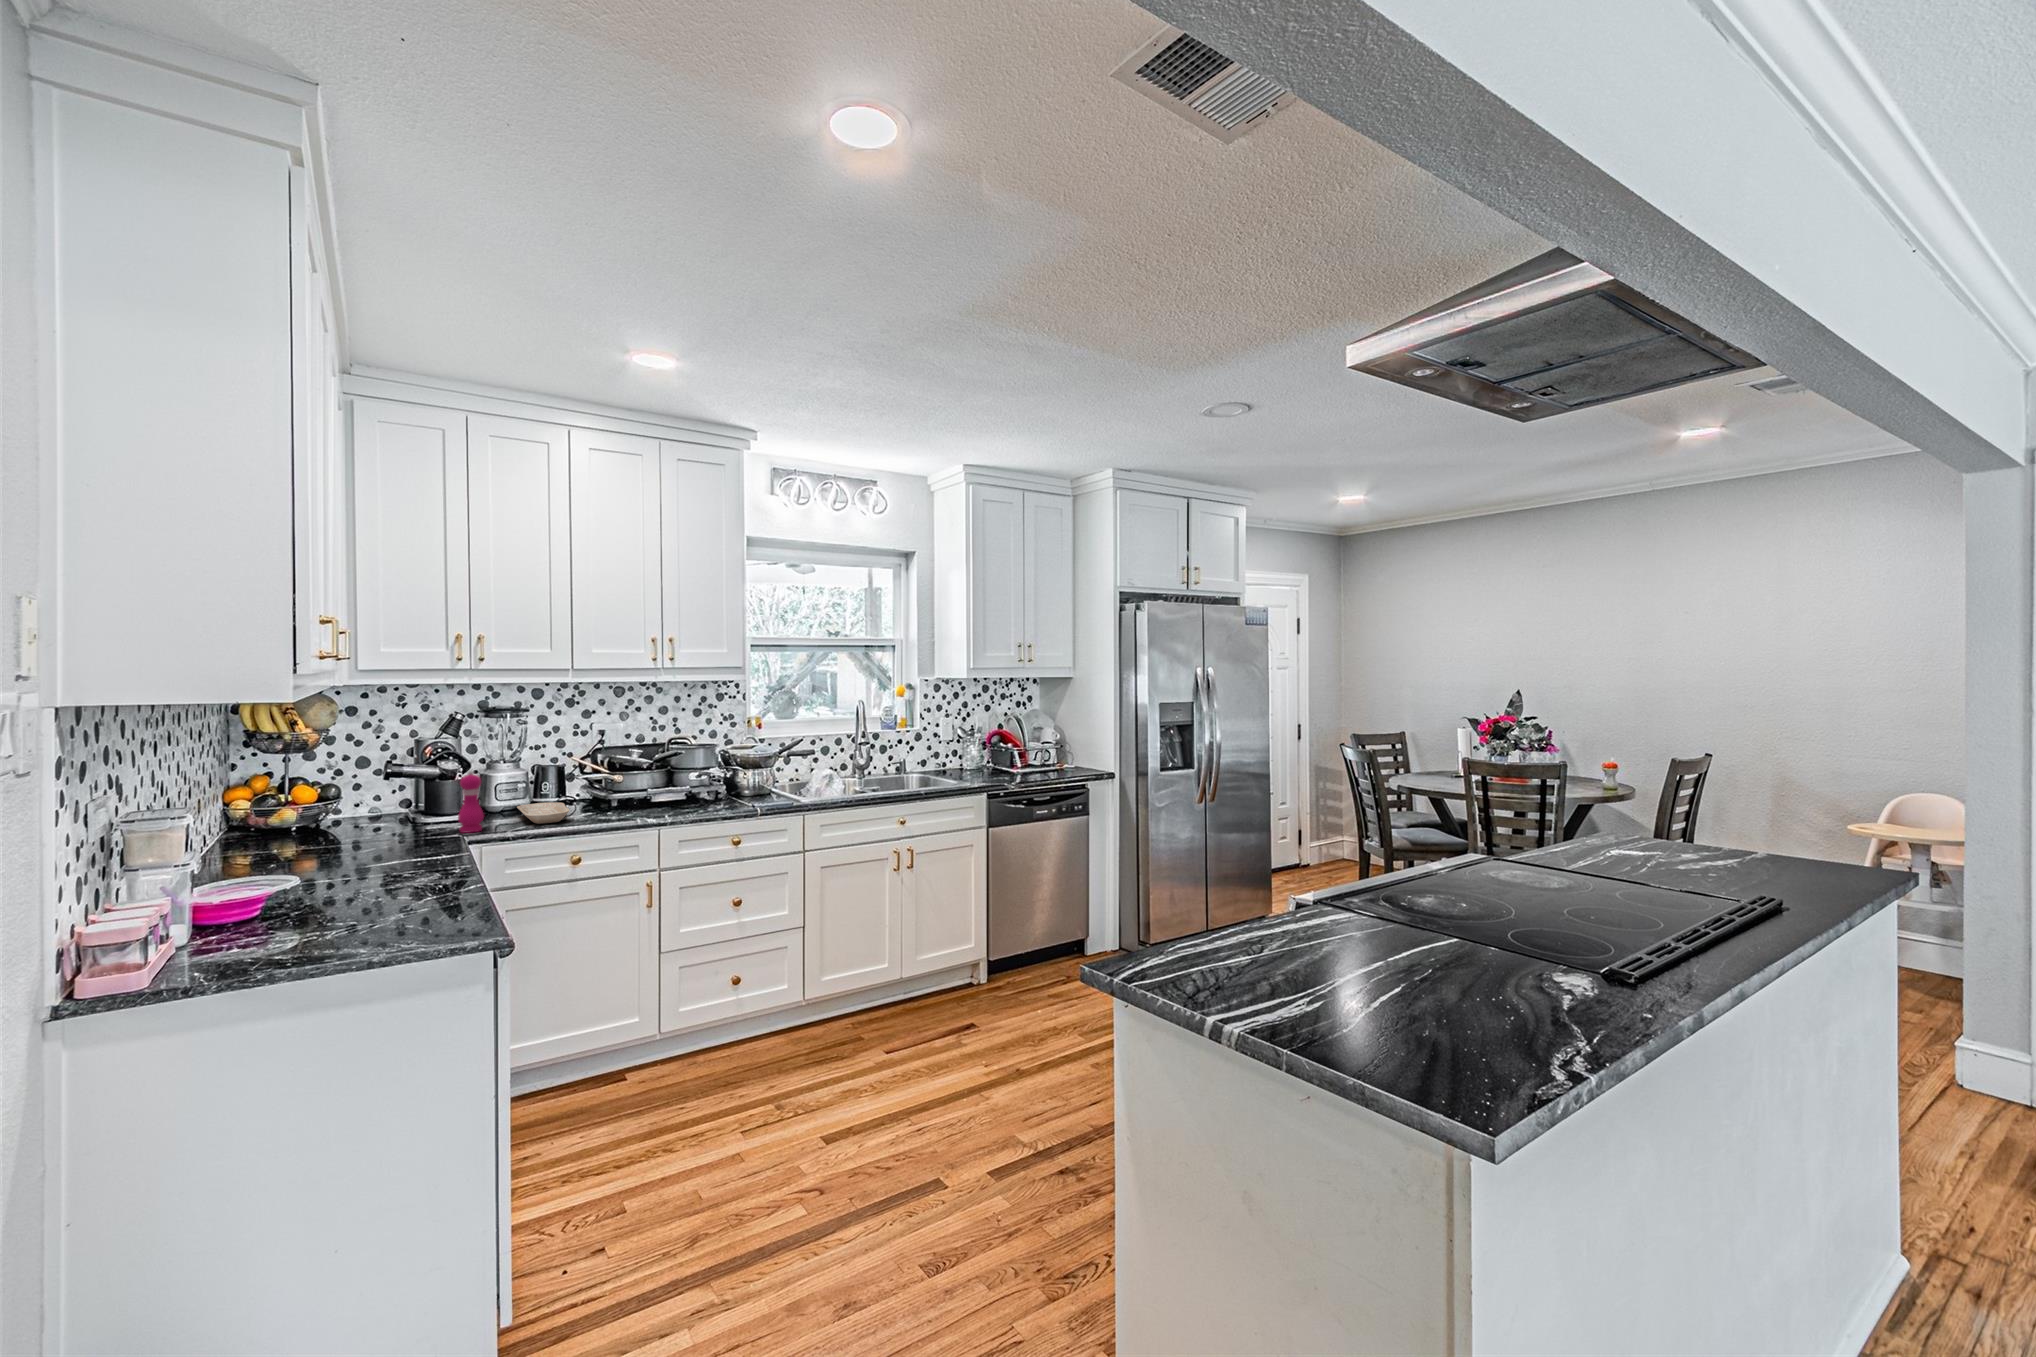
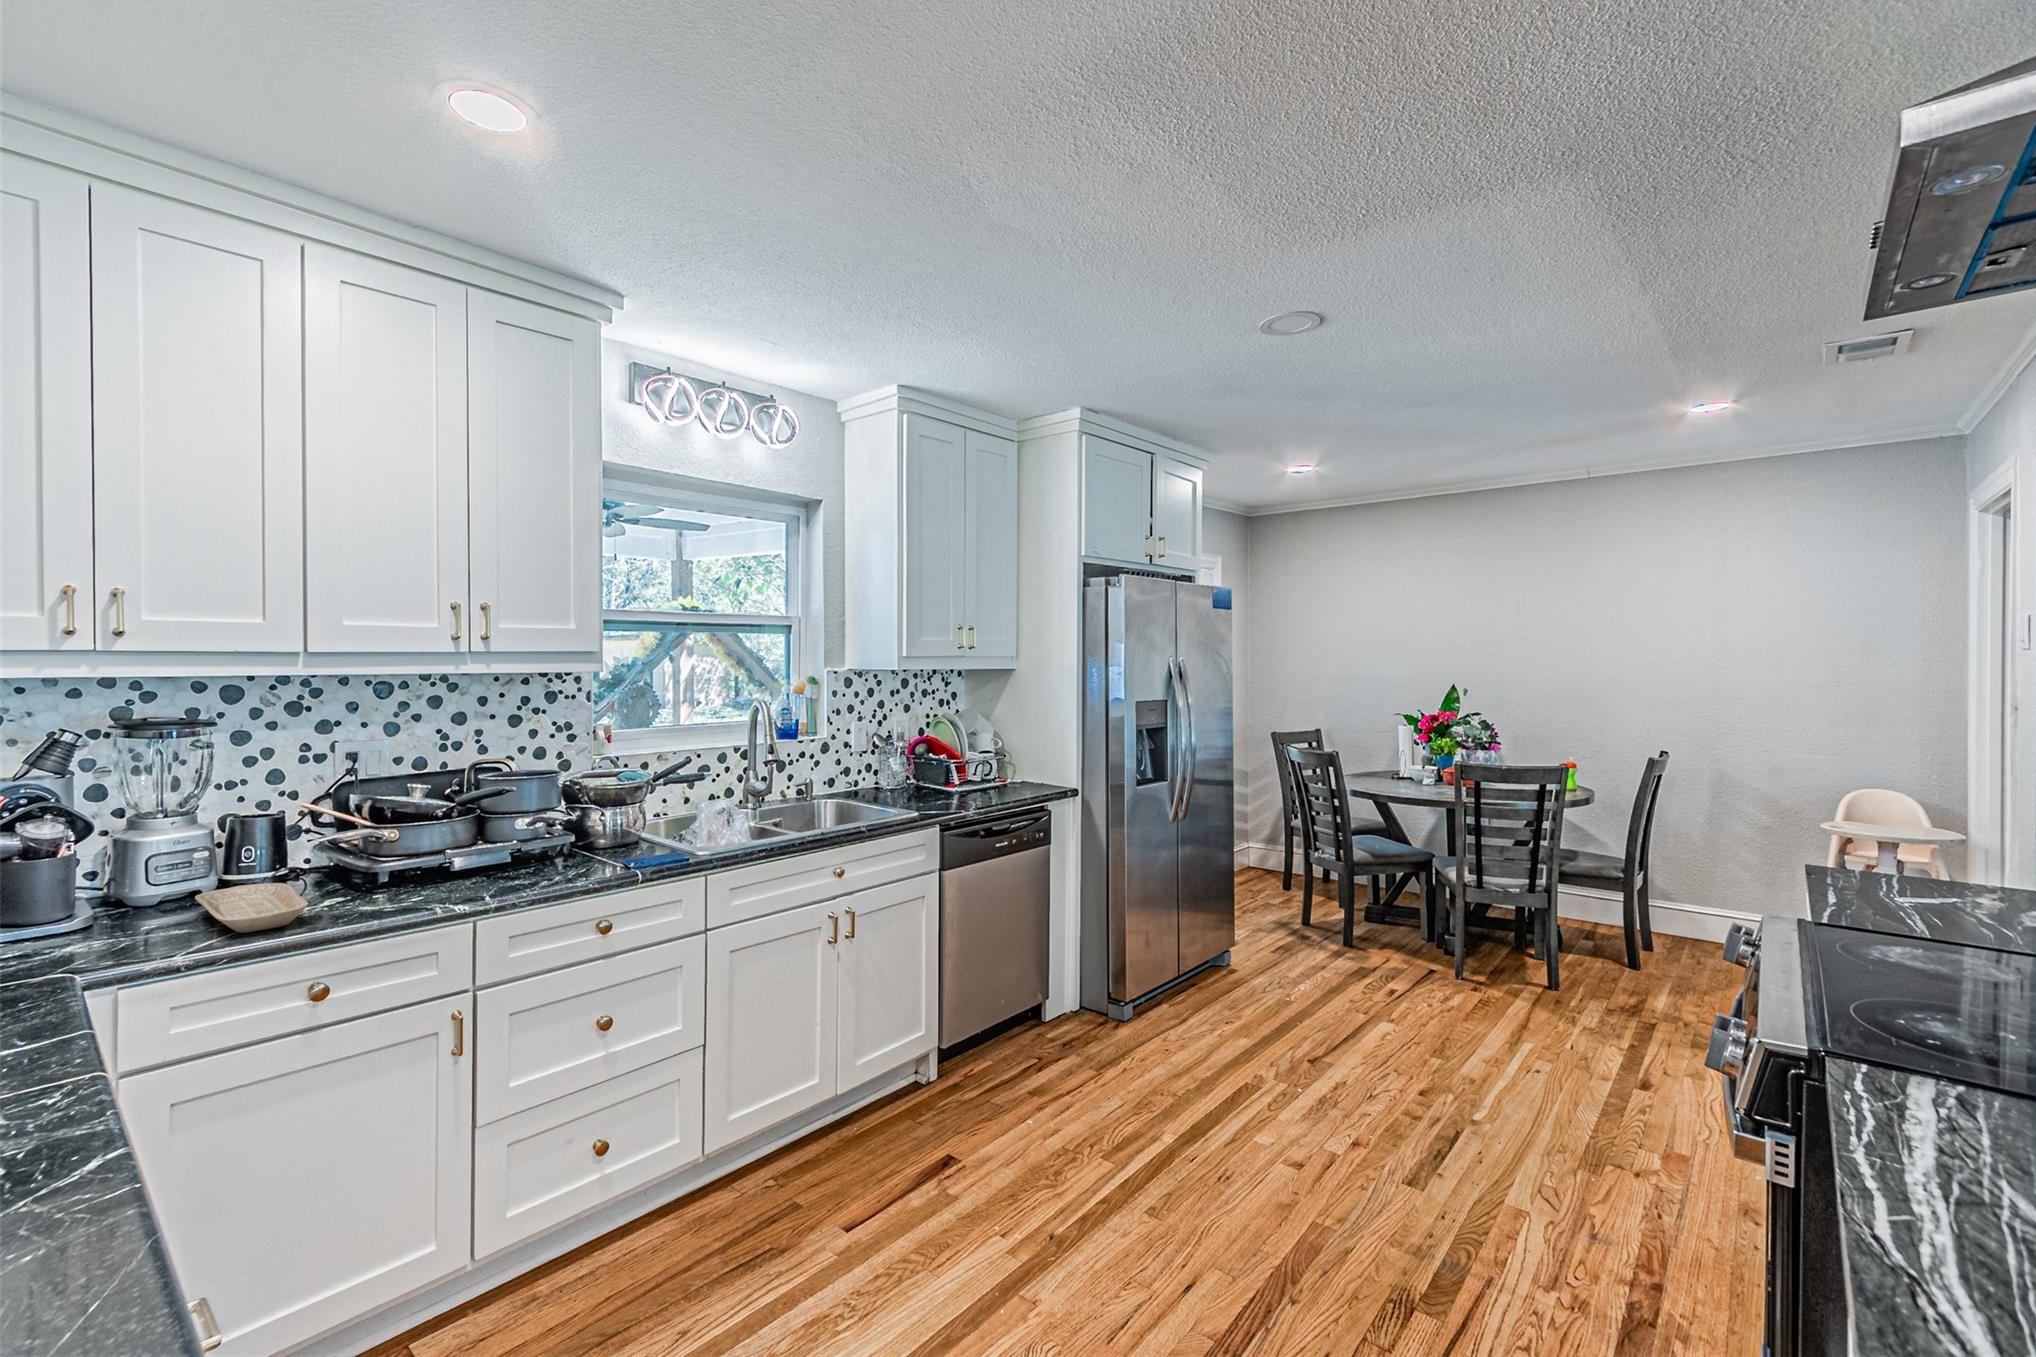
pepper mill: present [458,770,484,833] -> none [67,844,127,968]

